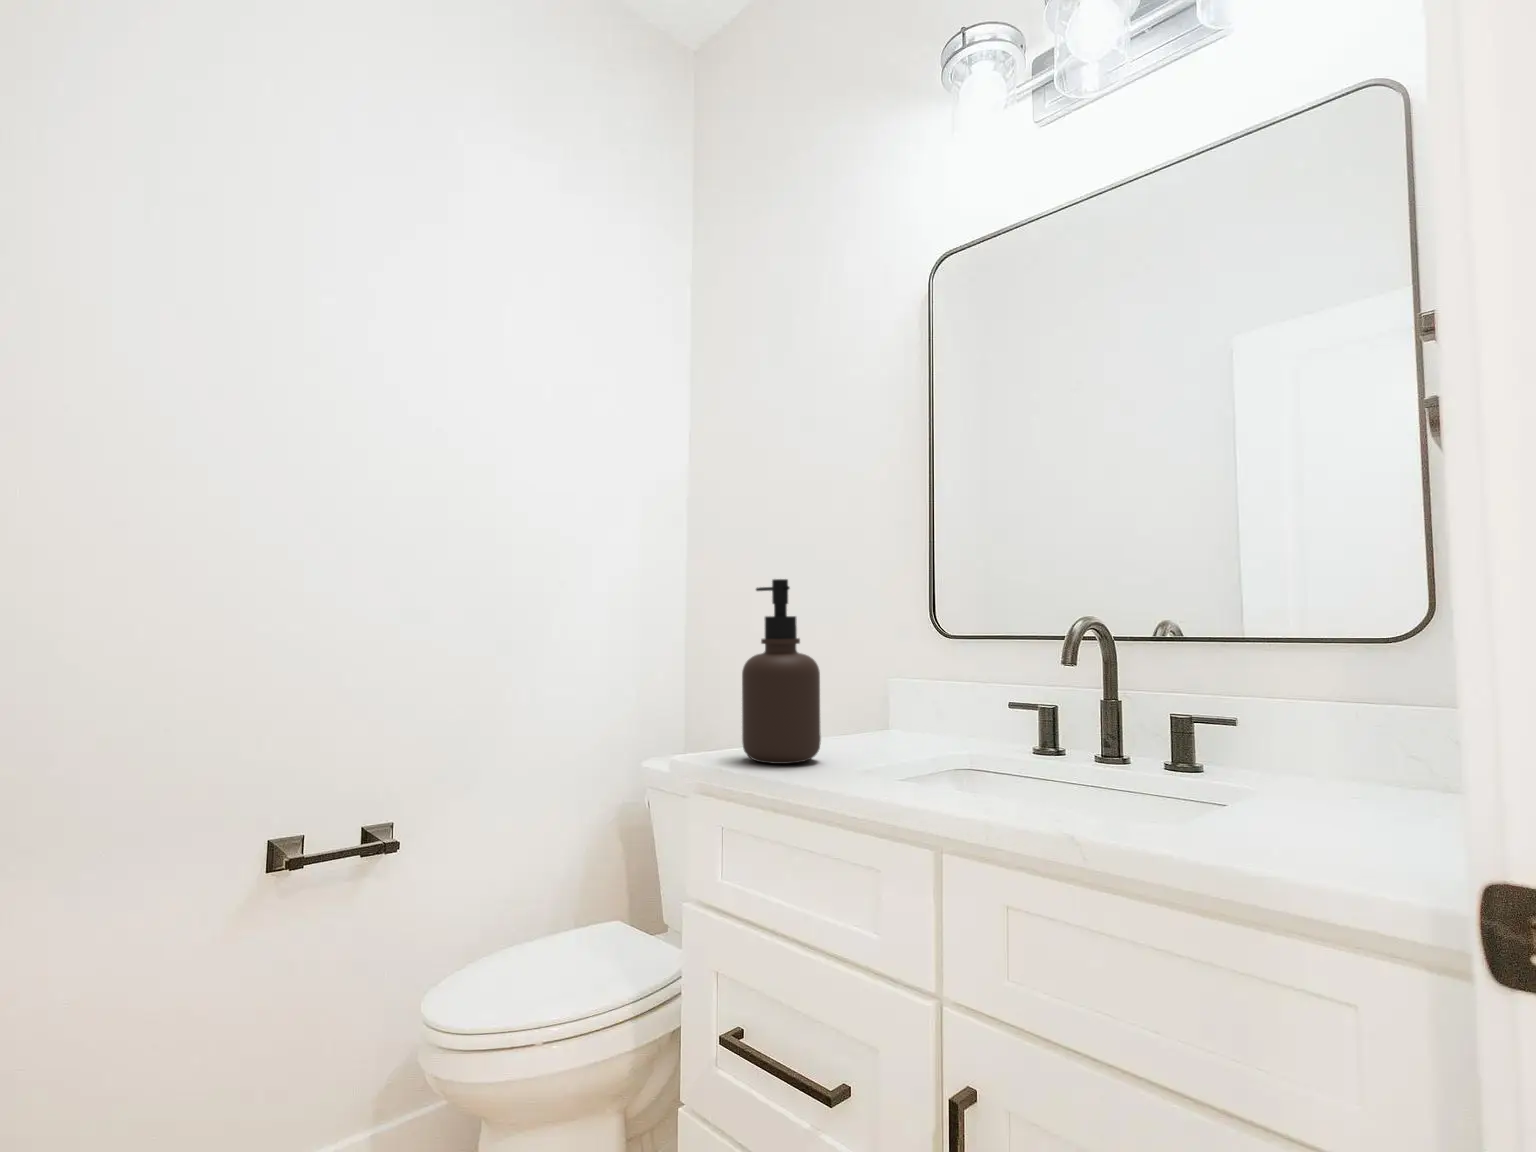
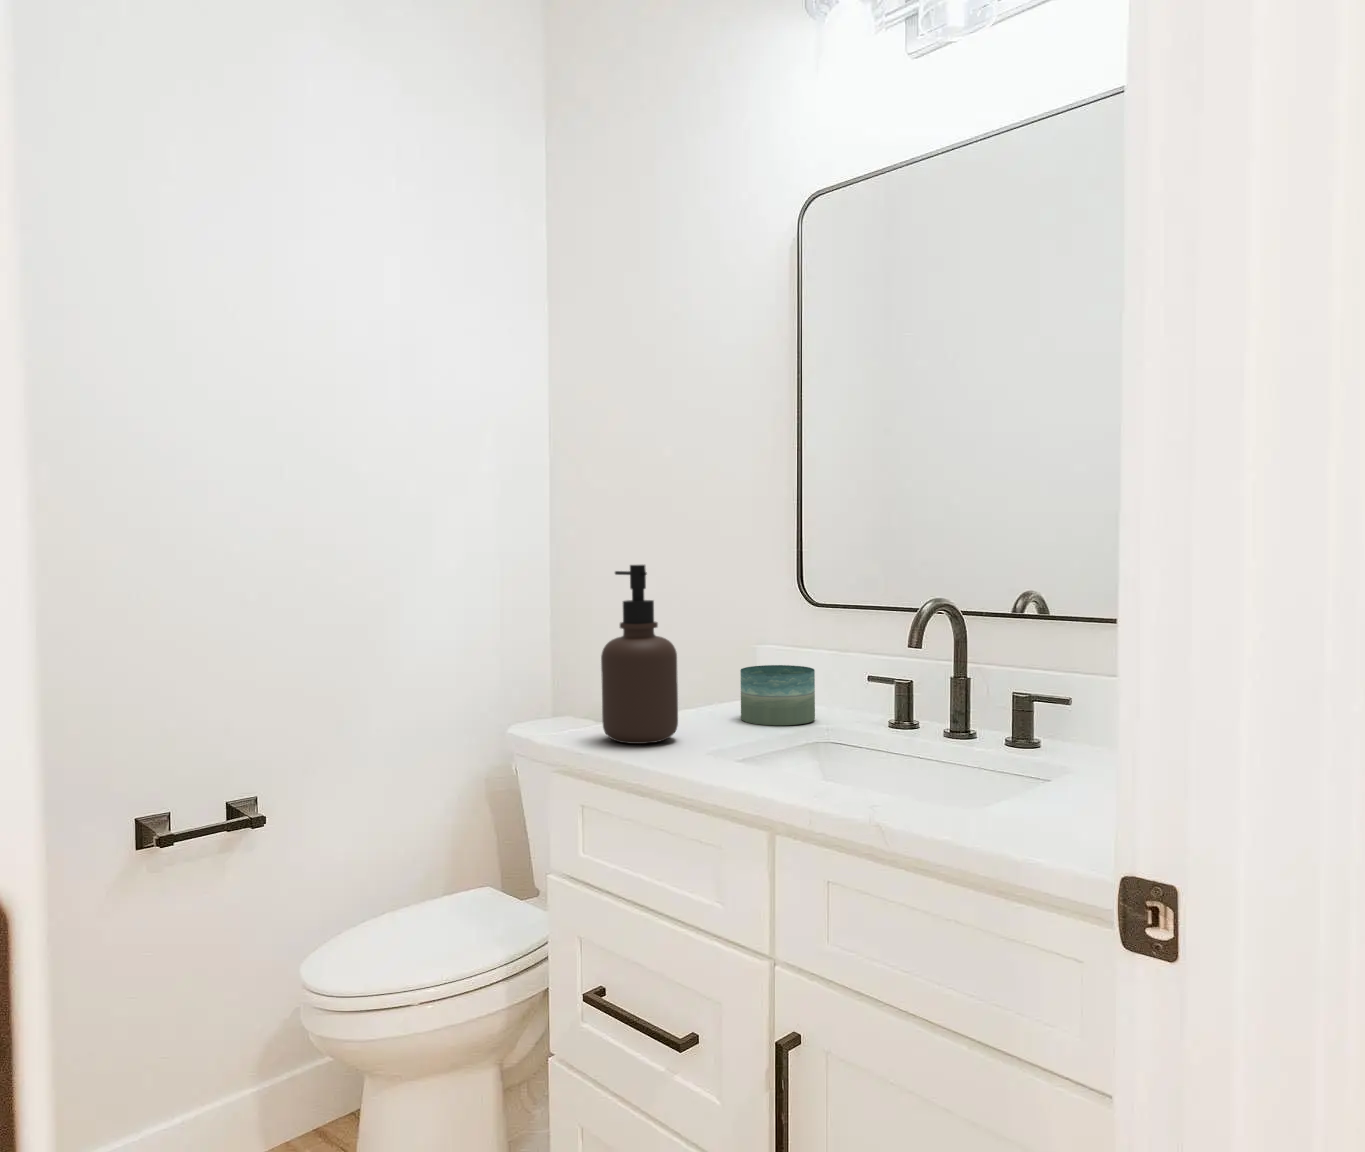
candle: none [878,691,954,750] -> present [740,665,815,725]

